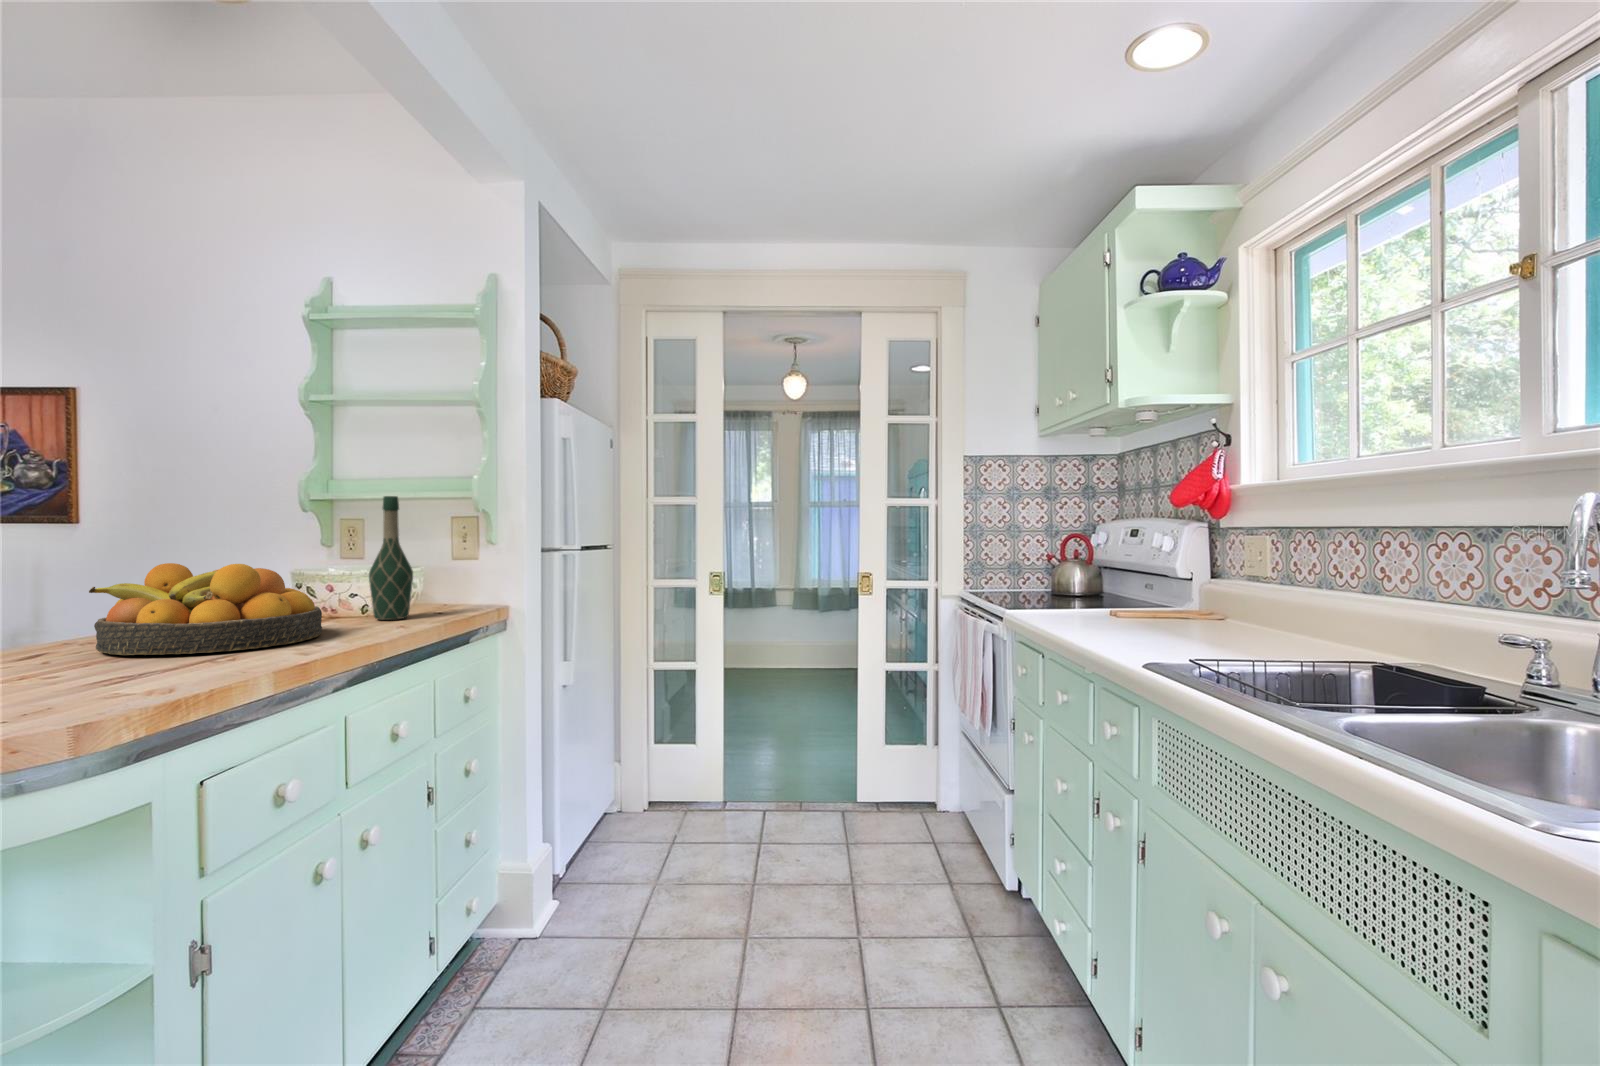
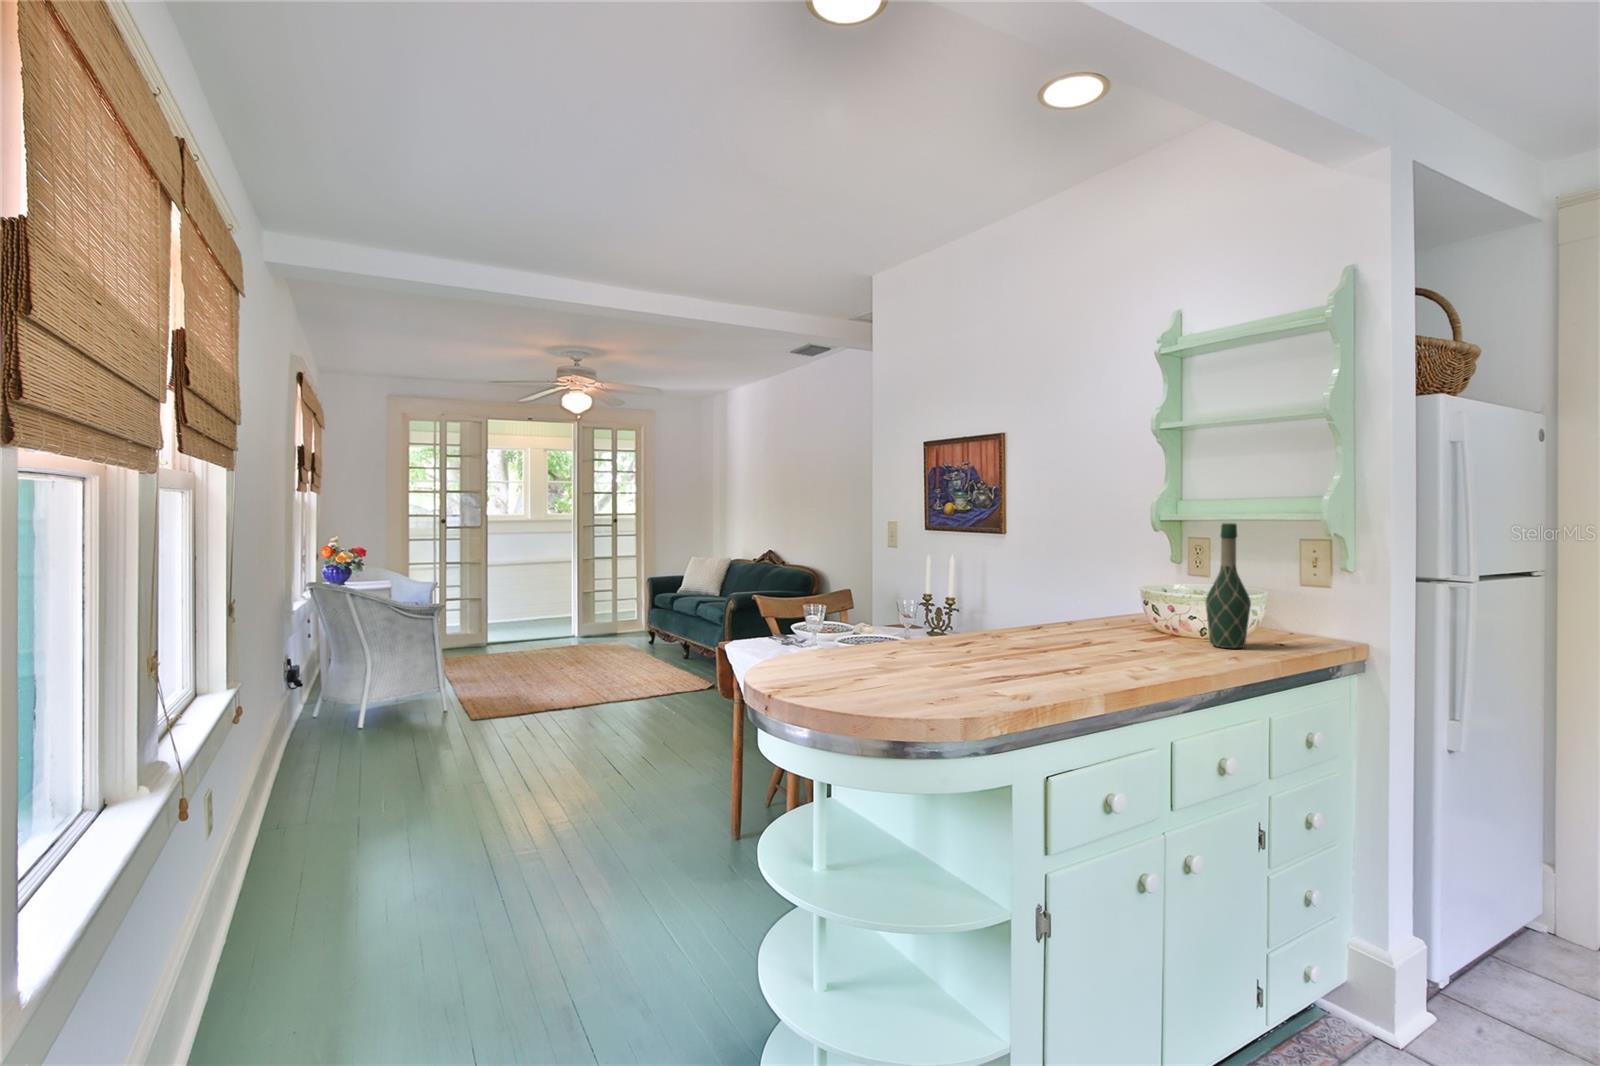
fruit bowl: present [89,563,322,655] -> none [998,583,1158,664]

